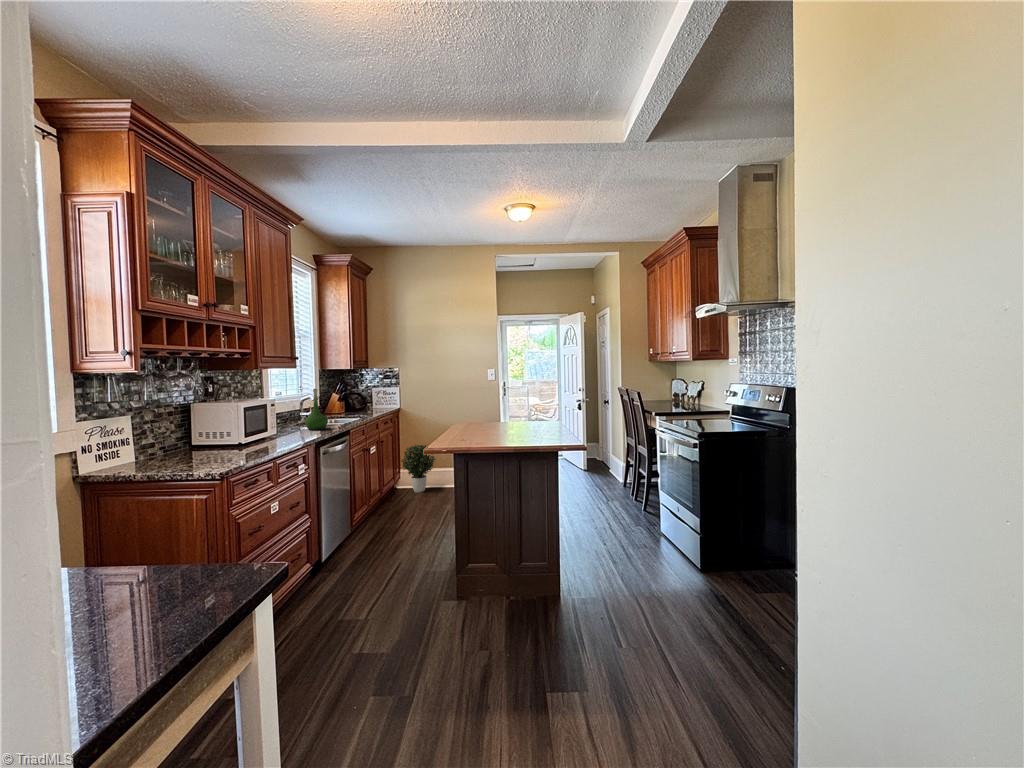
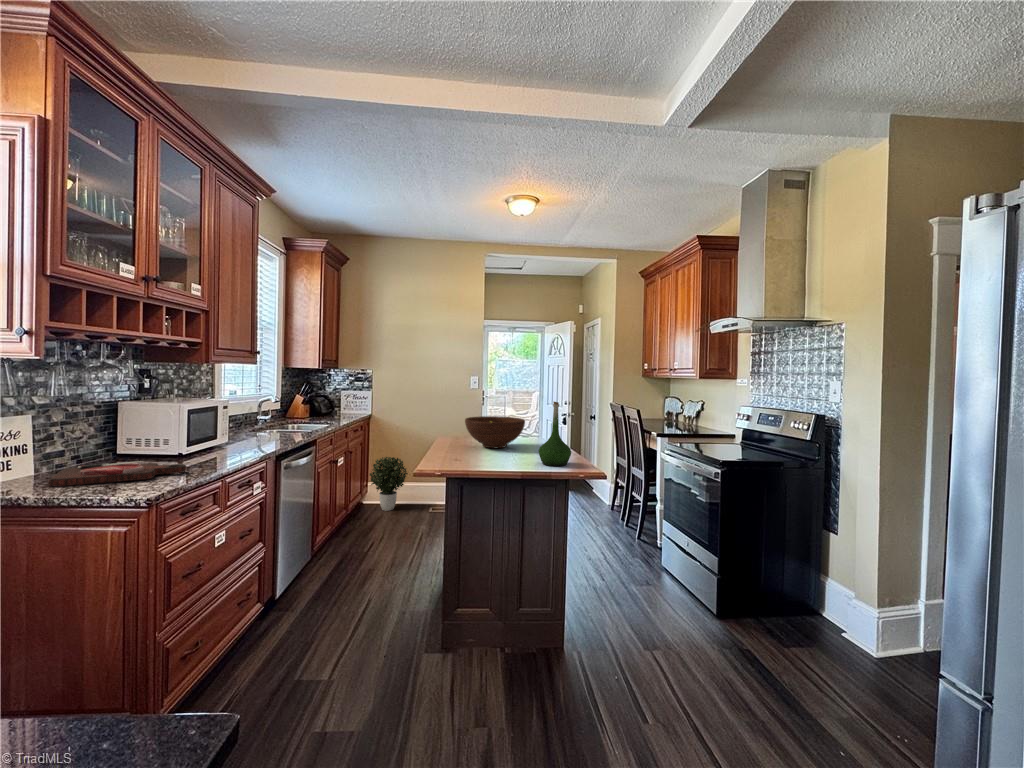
vase: present [305,389,328,430] -> present [539,402,571,466]
fruit bowl: none [473,403,525,430] -> present [465,416,525,448]
cutting board: none [146,448,247,469] -> present [48,461,187,486]

